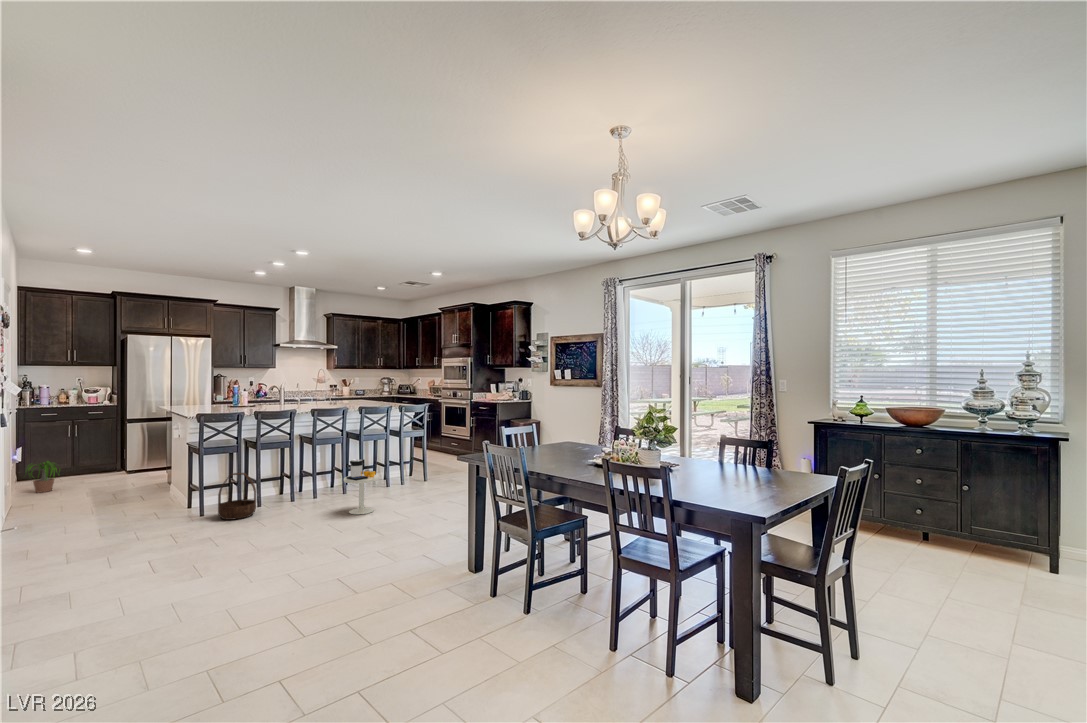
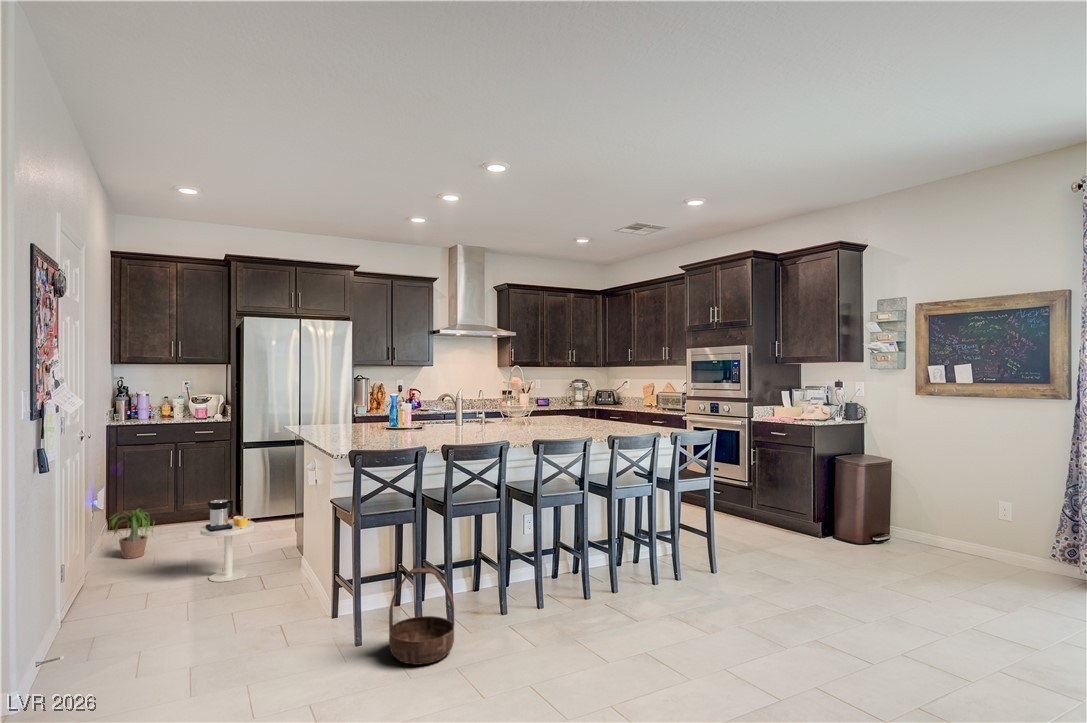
side table: present [344,459,379,514] -> present [200,500,255,582]

